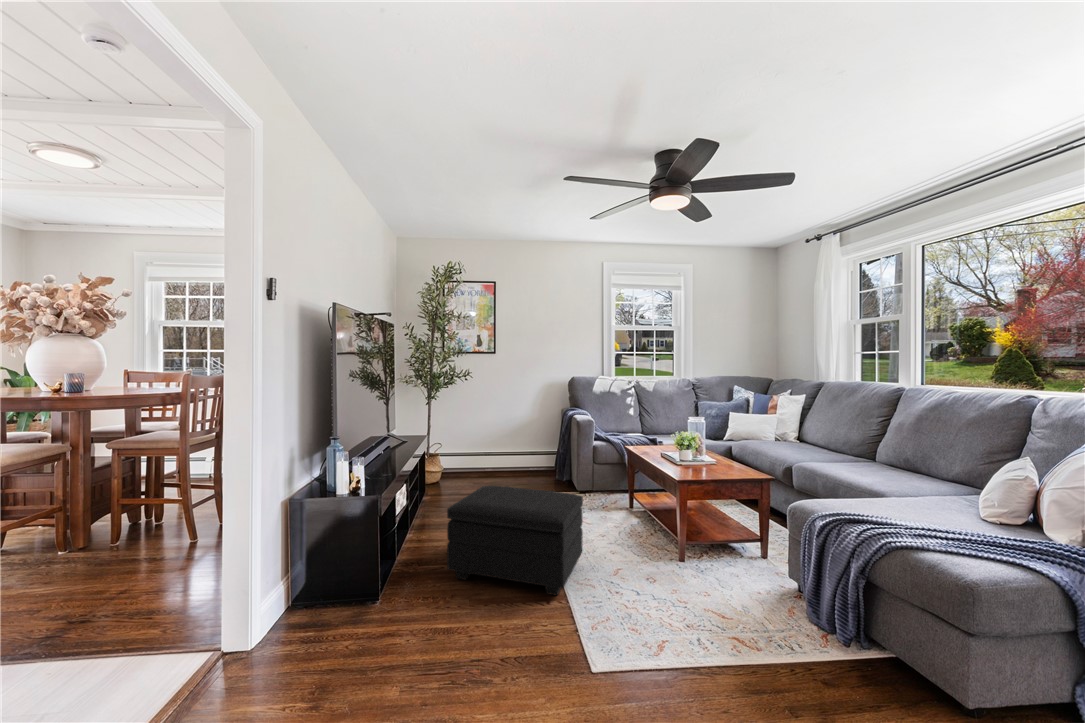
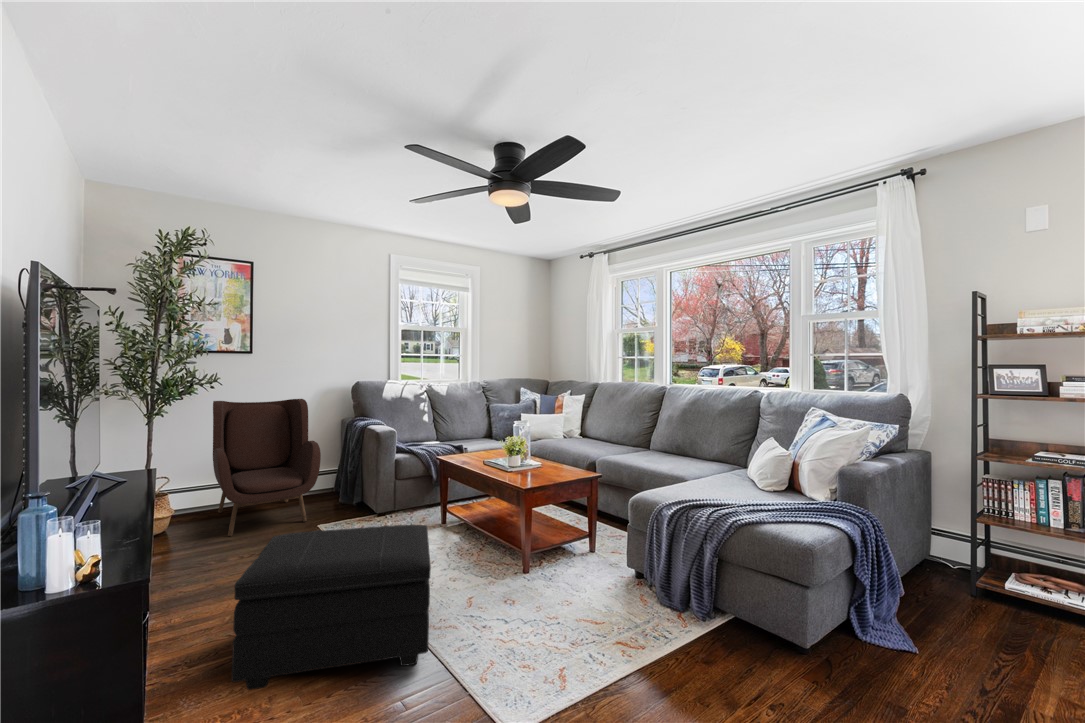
armchair: none [474,392,540,488] -> present [213,399,321,536]

